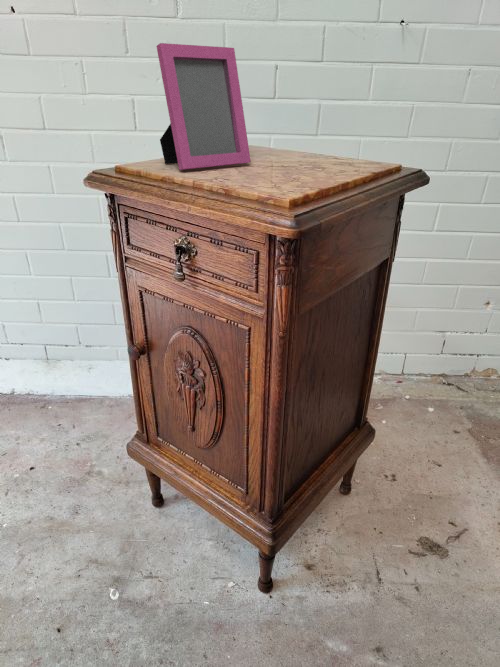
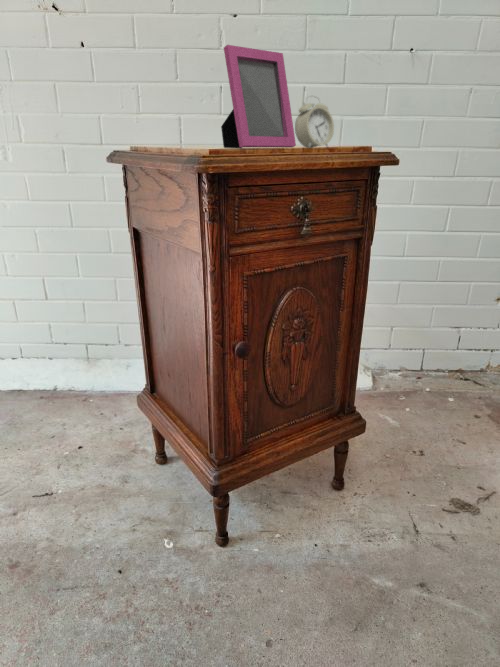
alarm clock: none [253,96,300,160] -> present [295,99,334,148]

